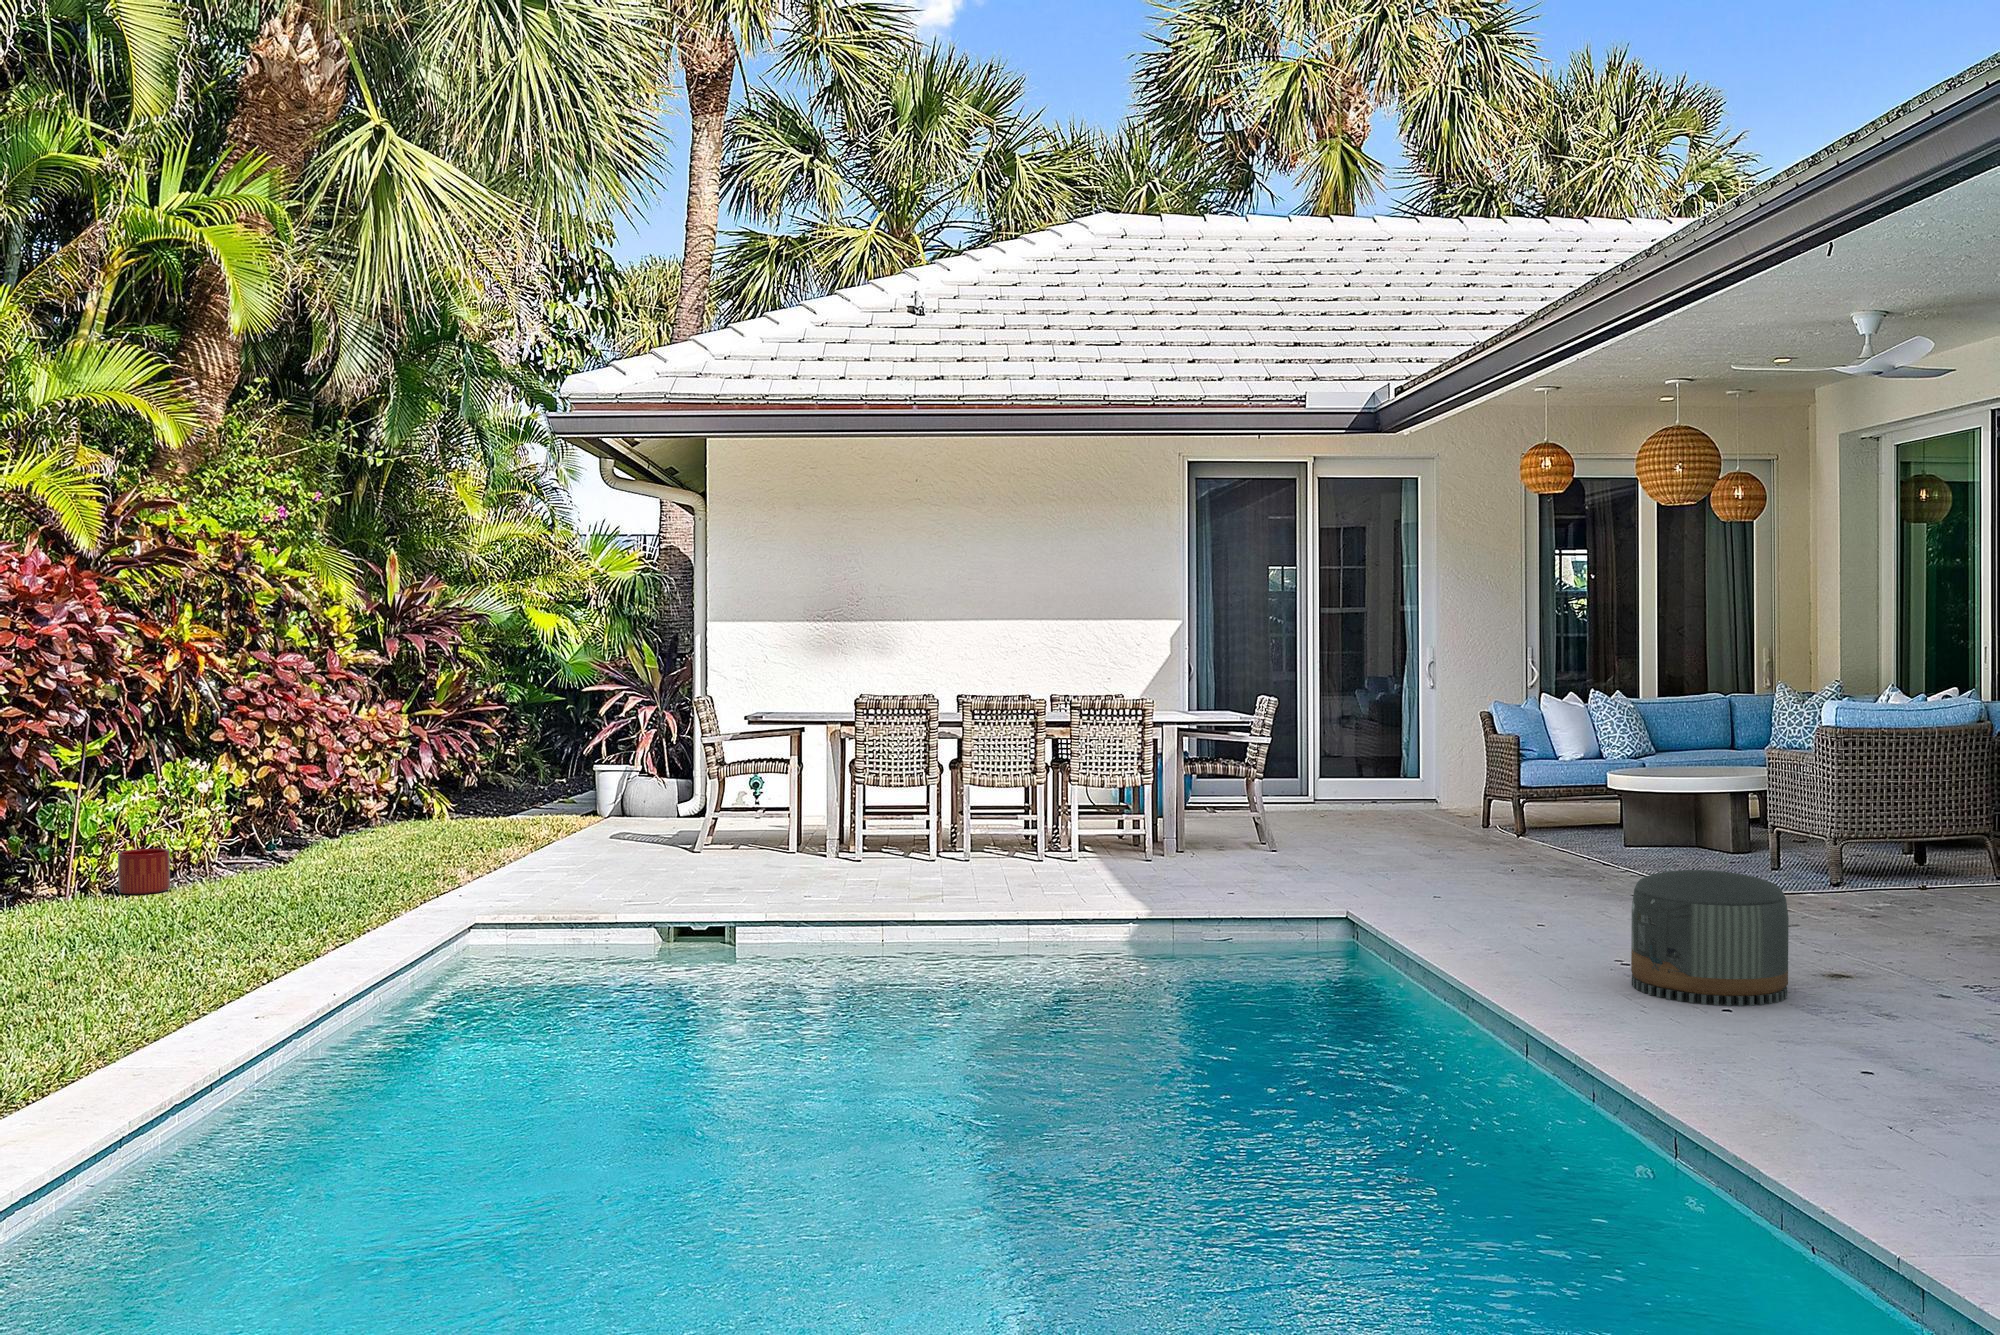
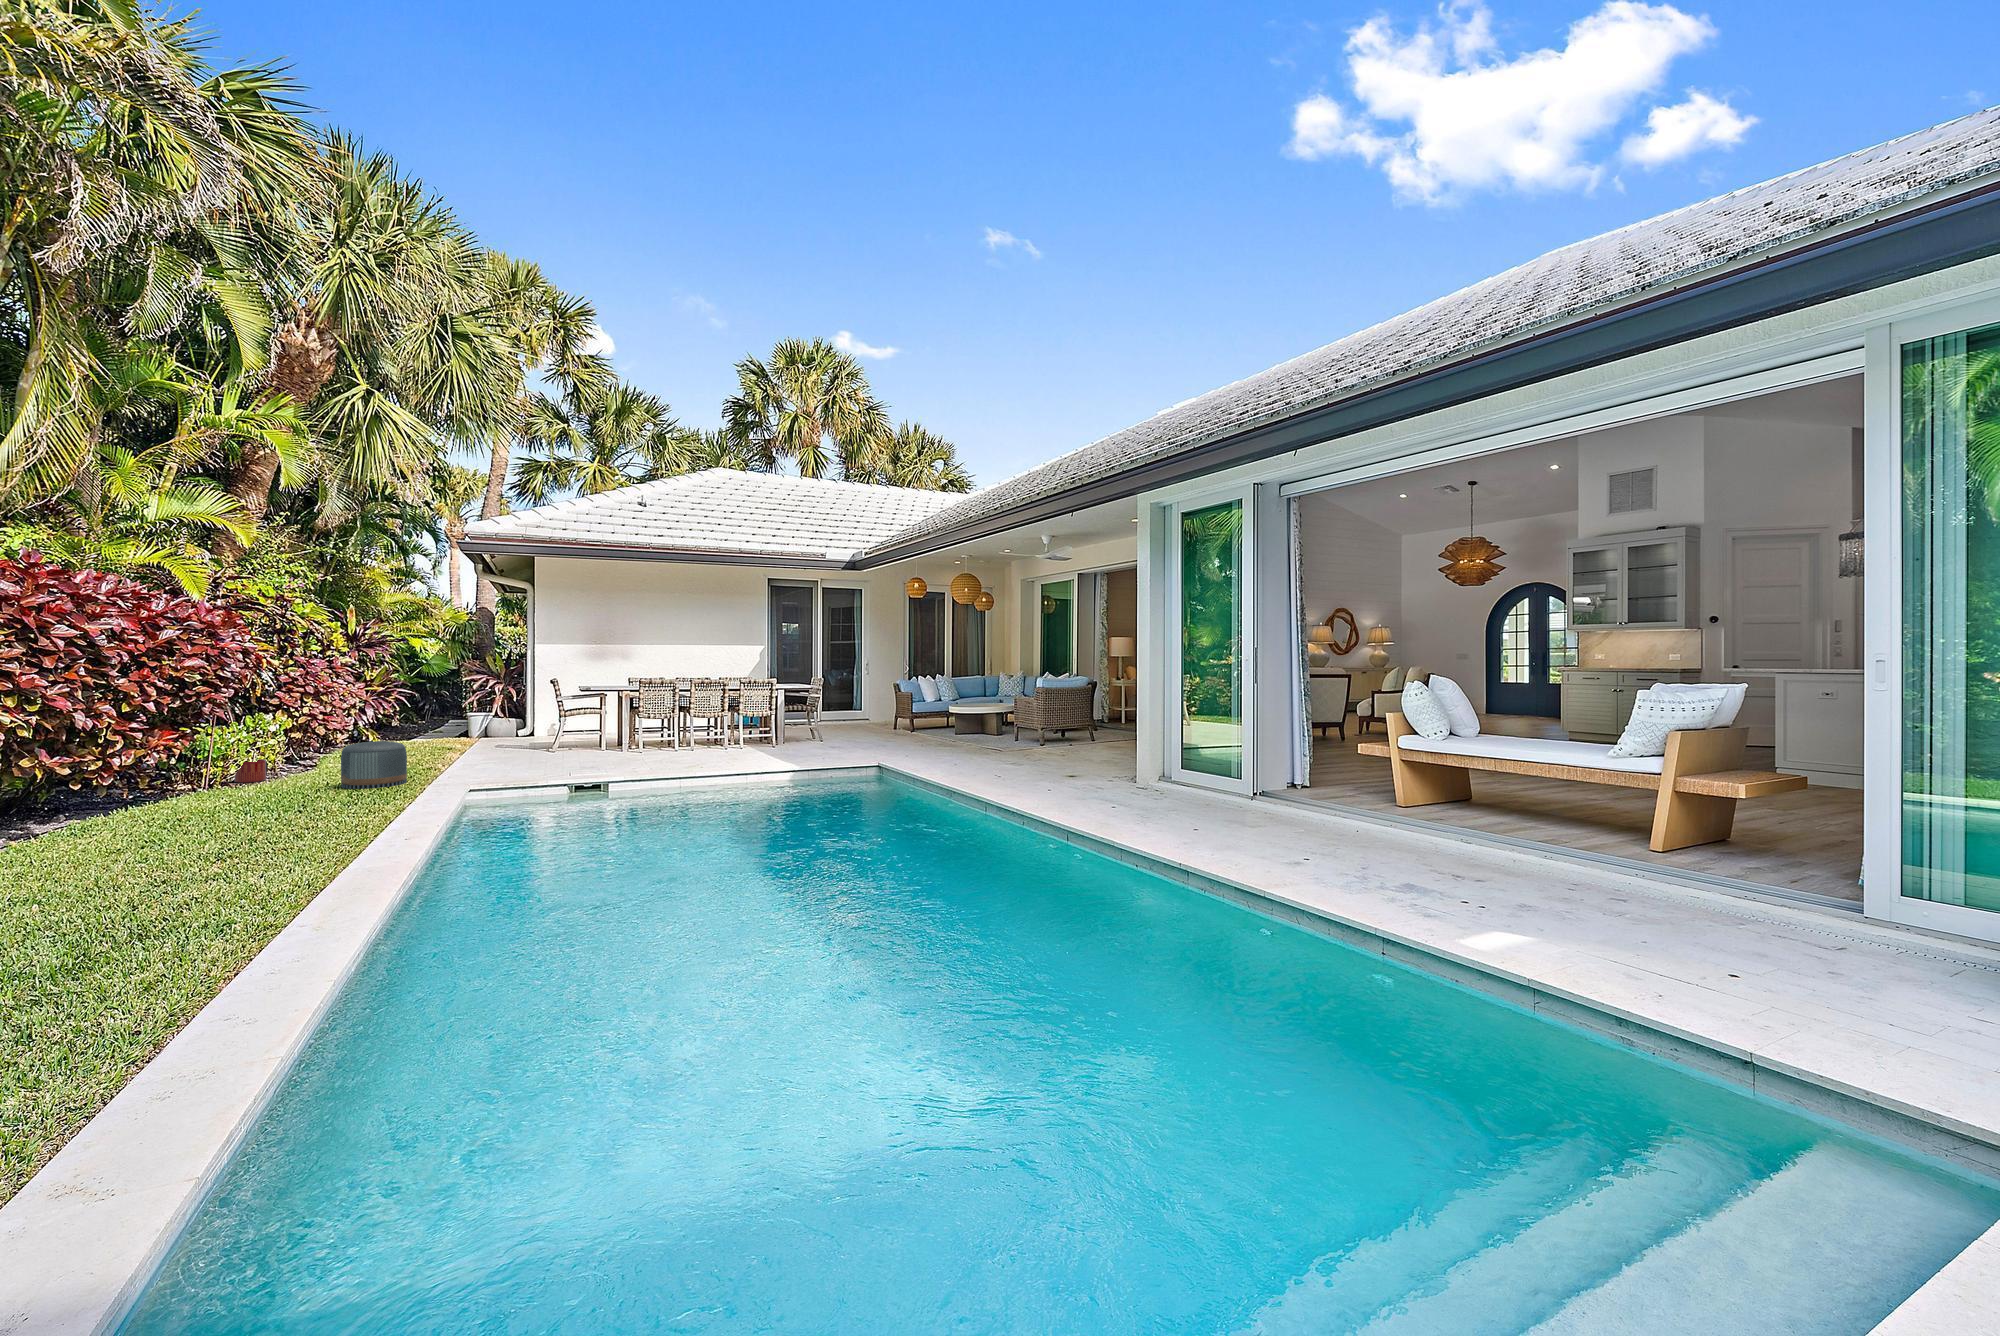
pouf: present [1631,870,1789,1006] -> present [341,741,407,789]

